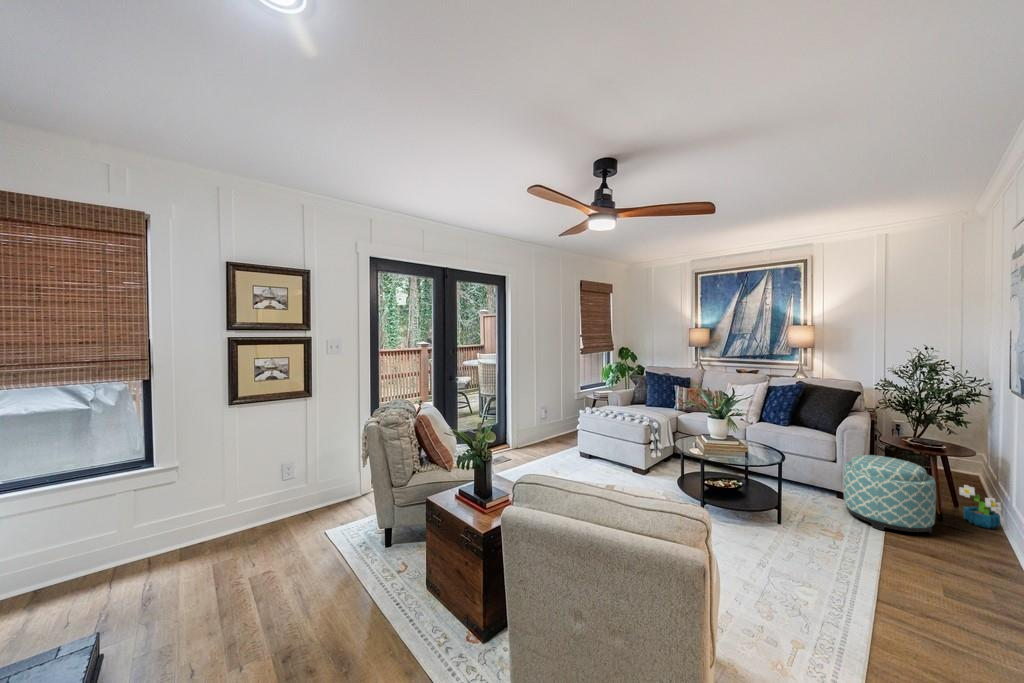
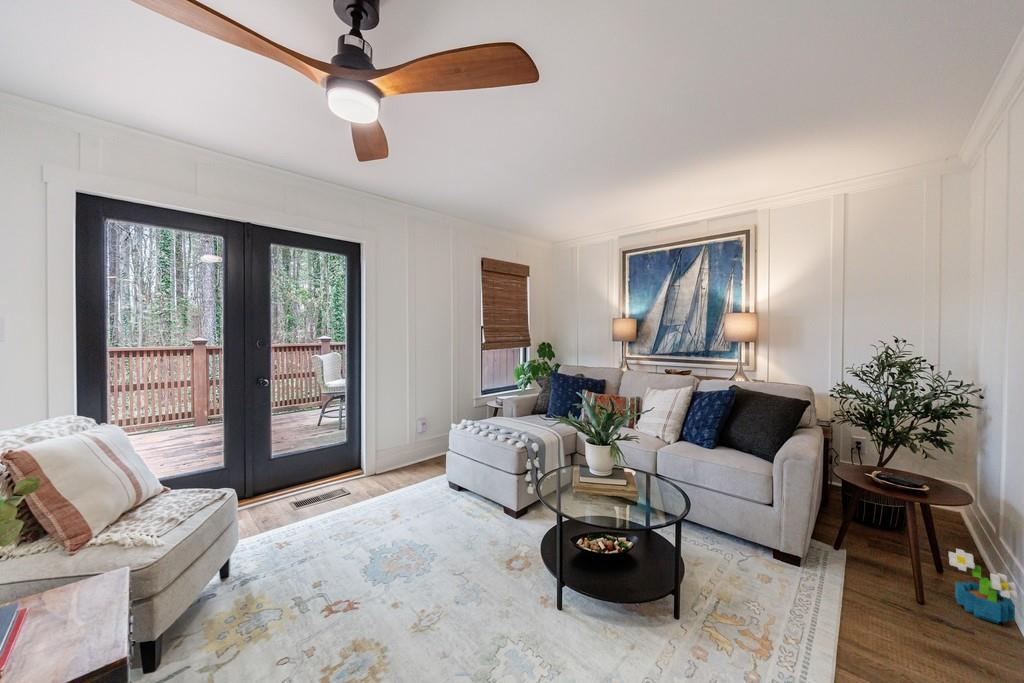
ottoman: present [844,455,936,534] -> none [779,499,917,639]

